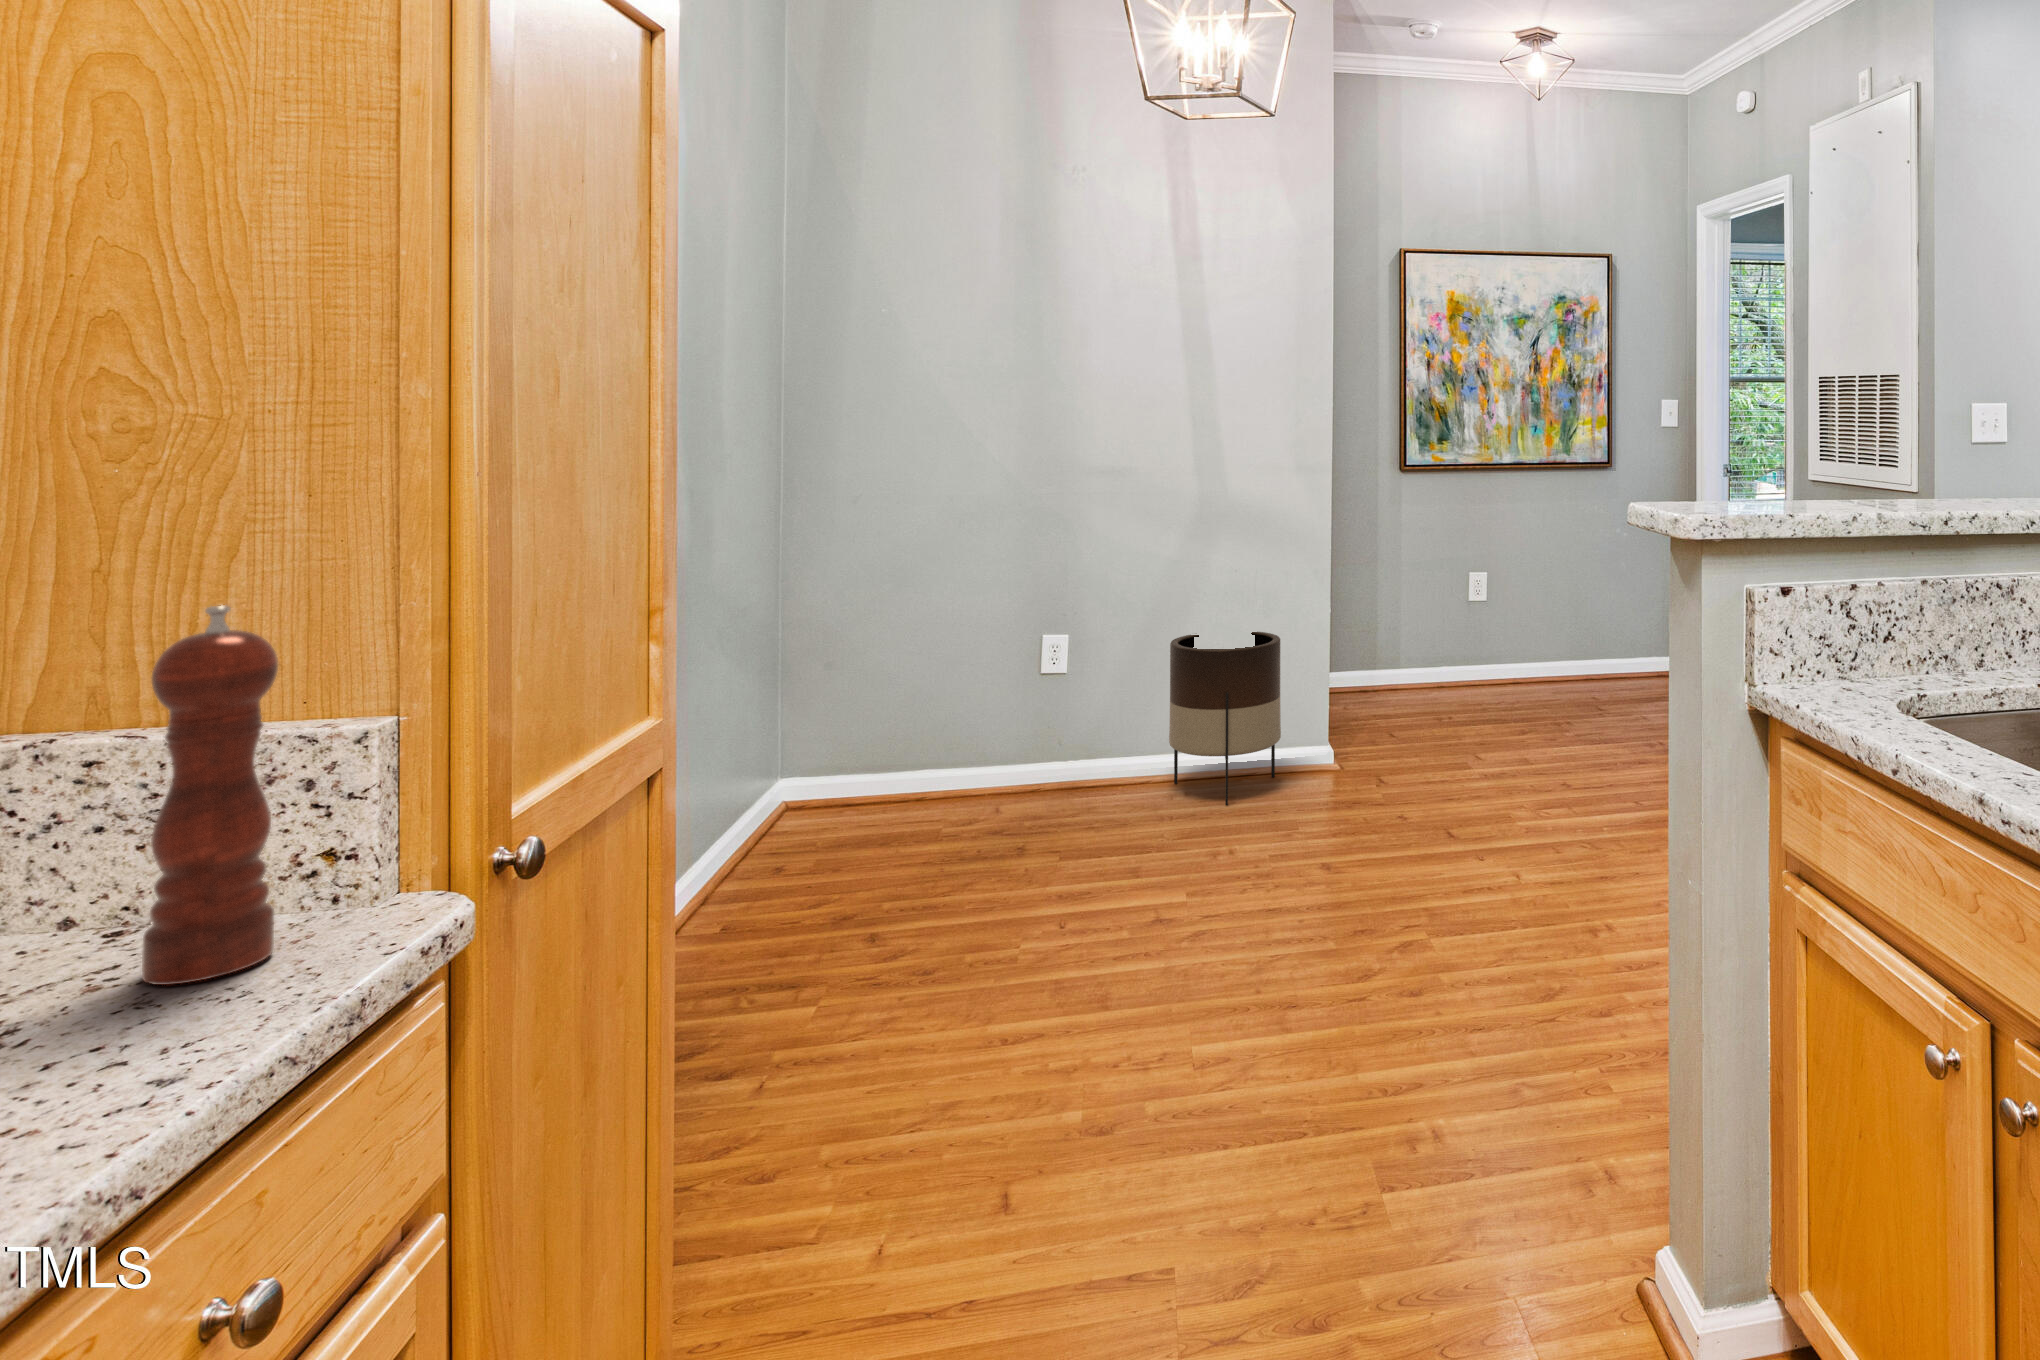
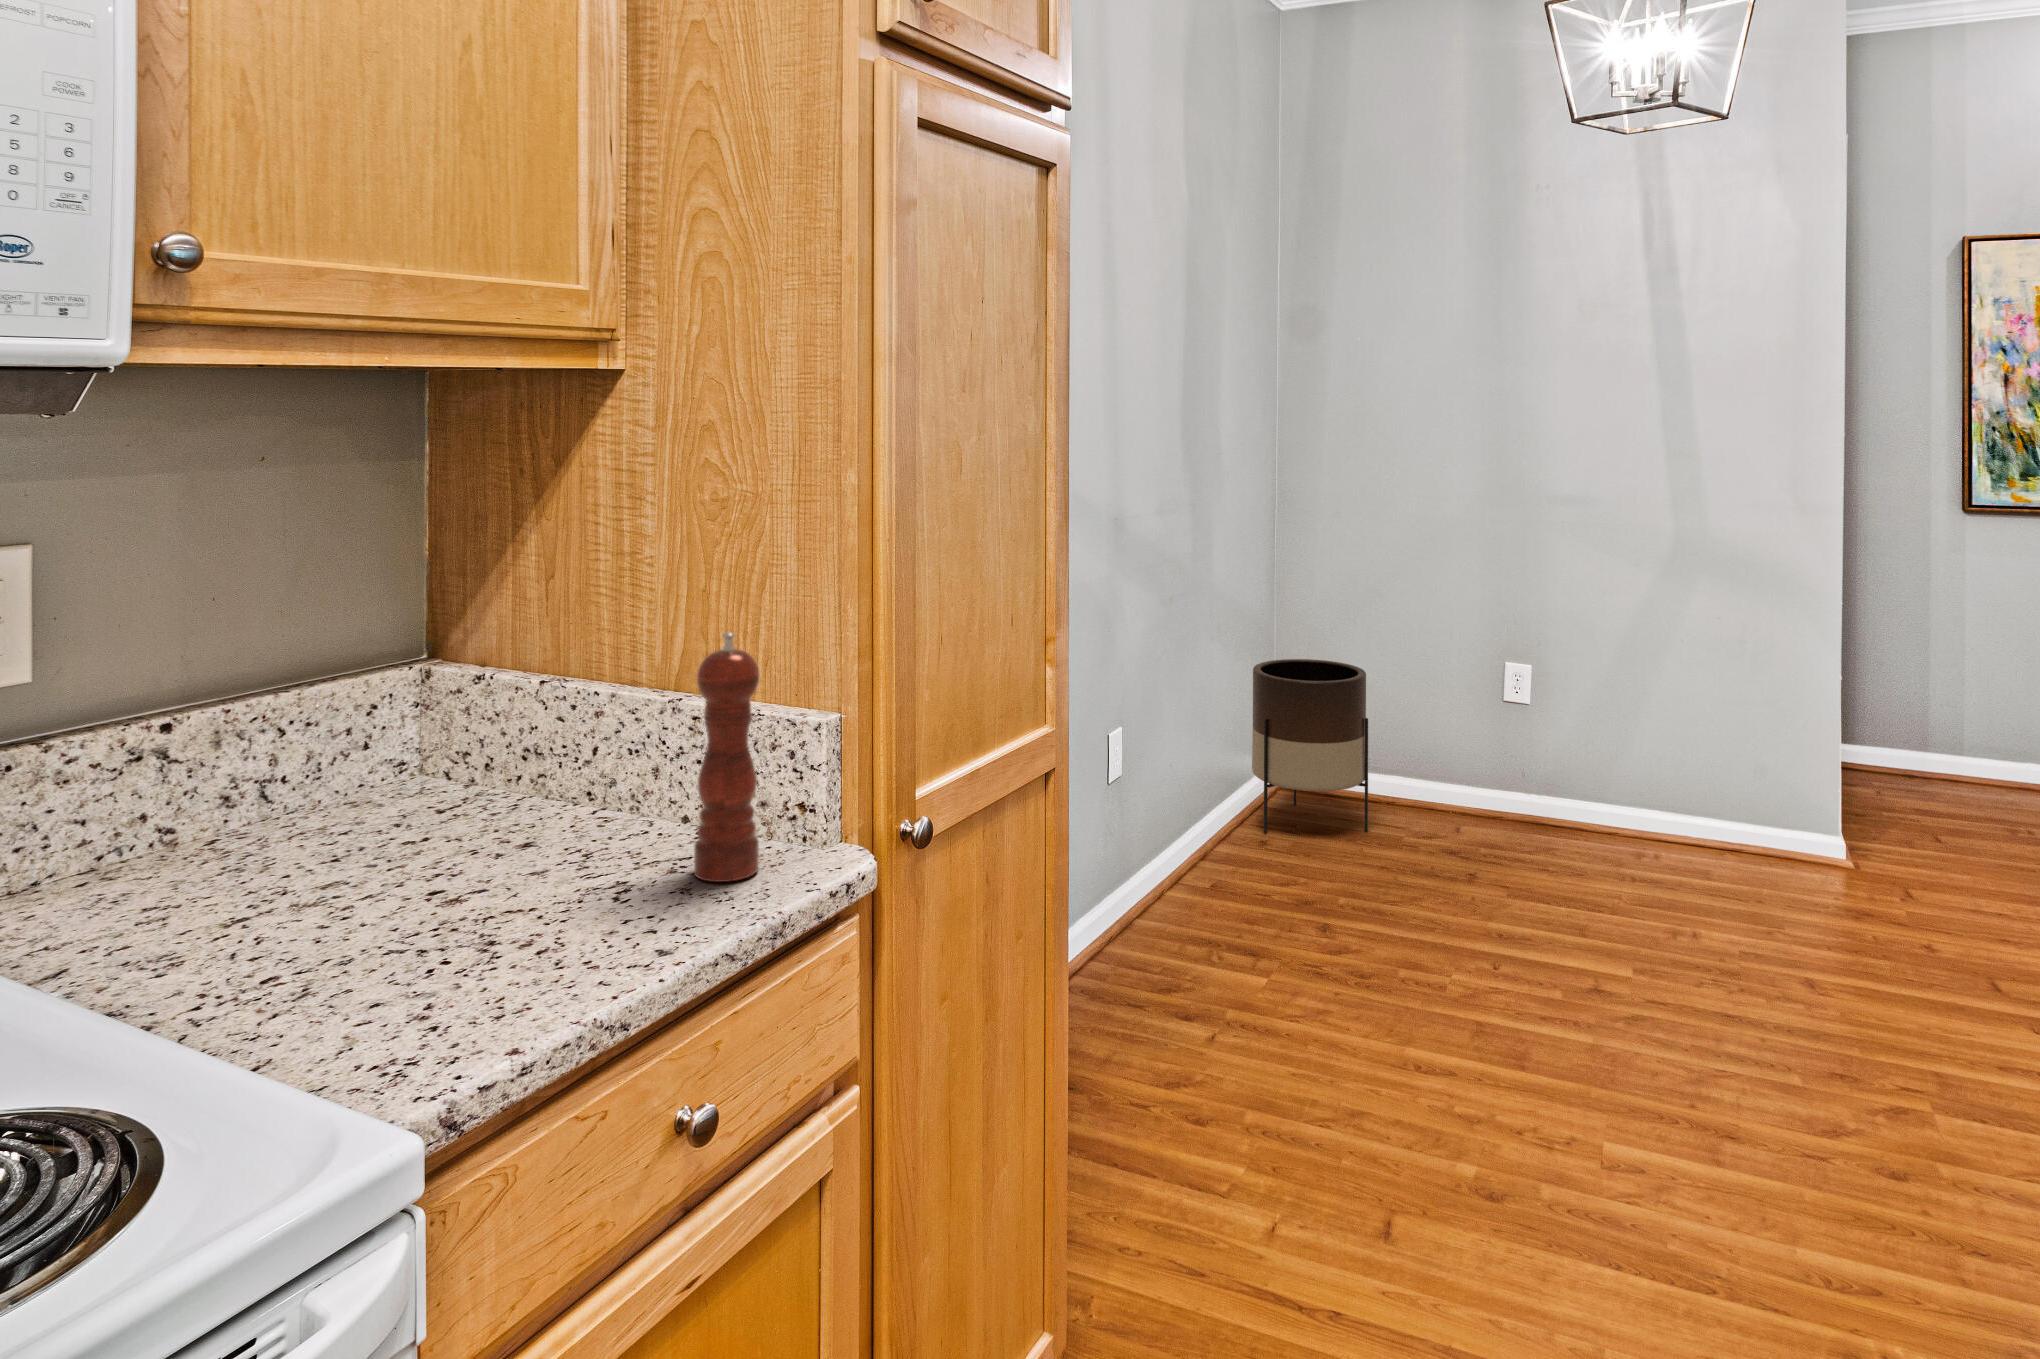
planter: present [1169,632,1281,805] -> present [1252,659,1368,833]

